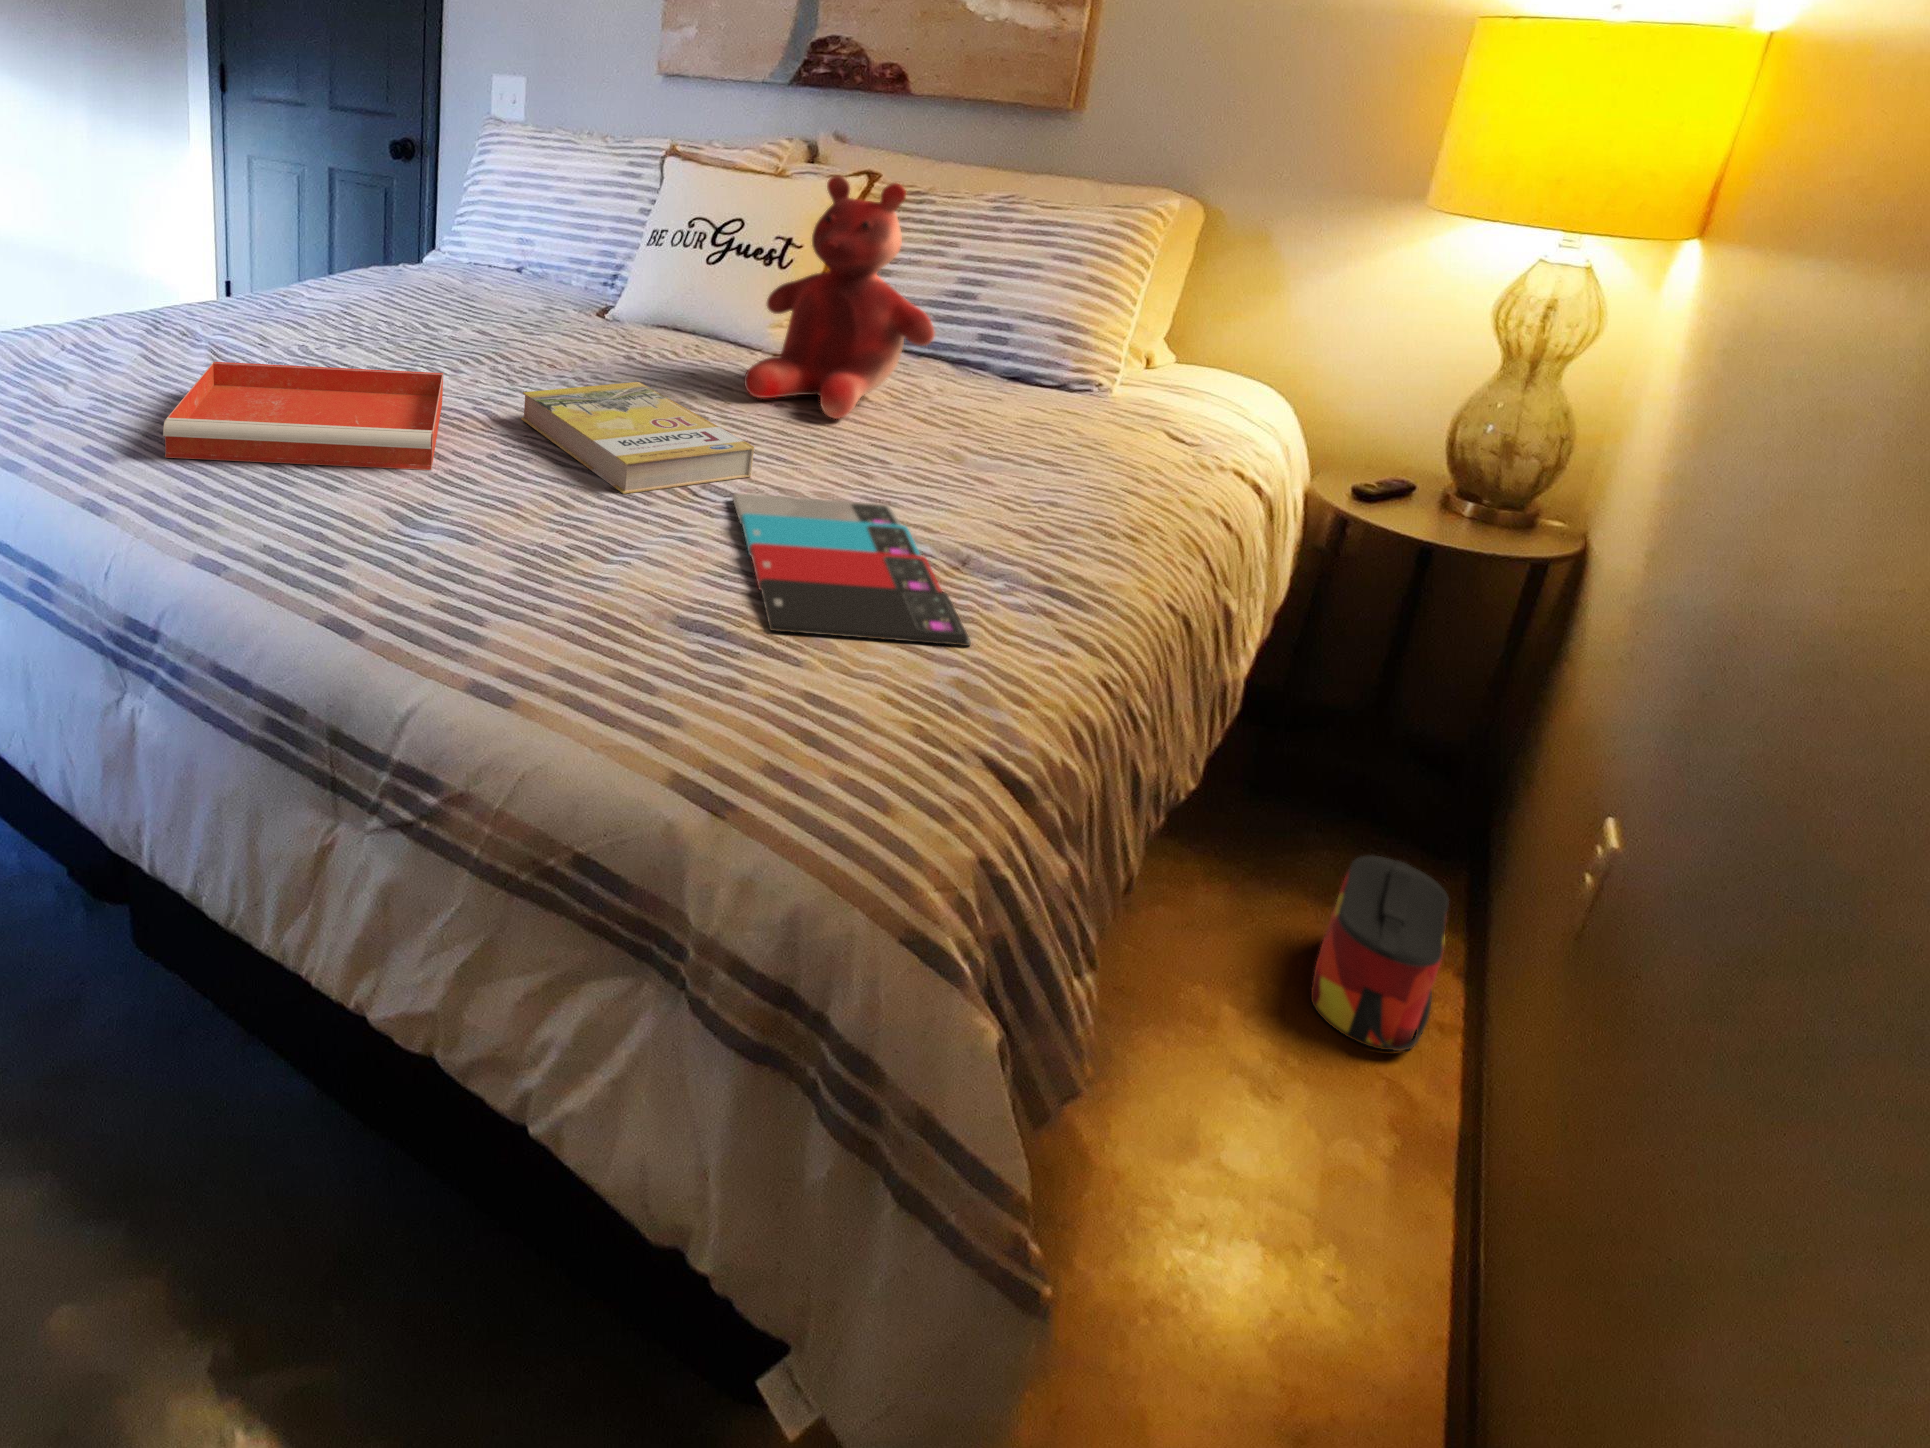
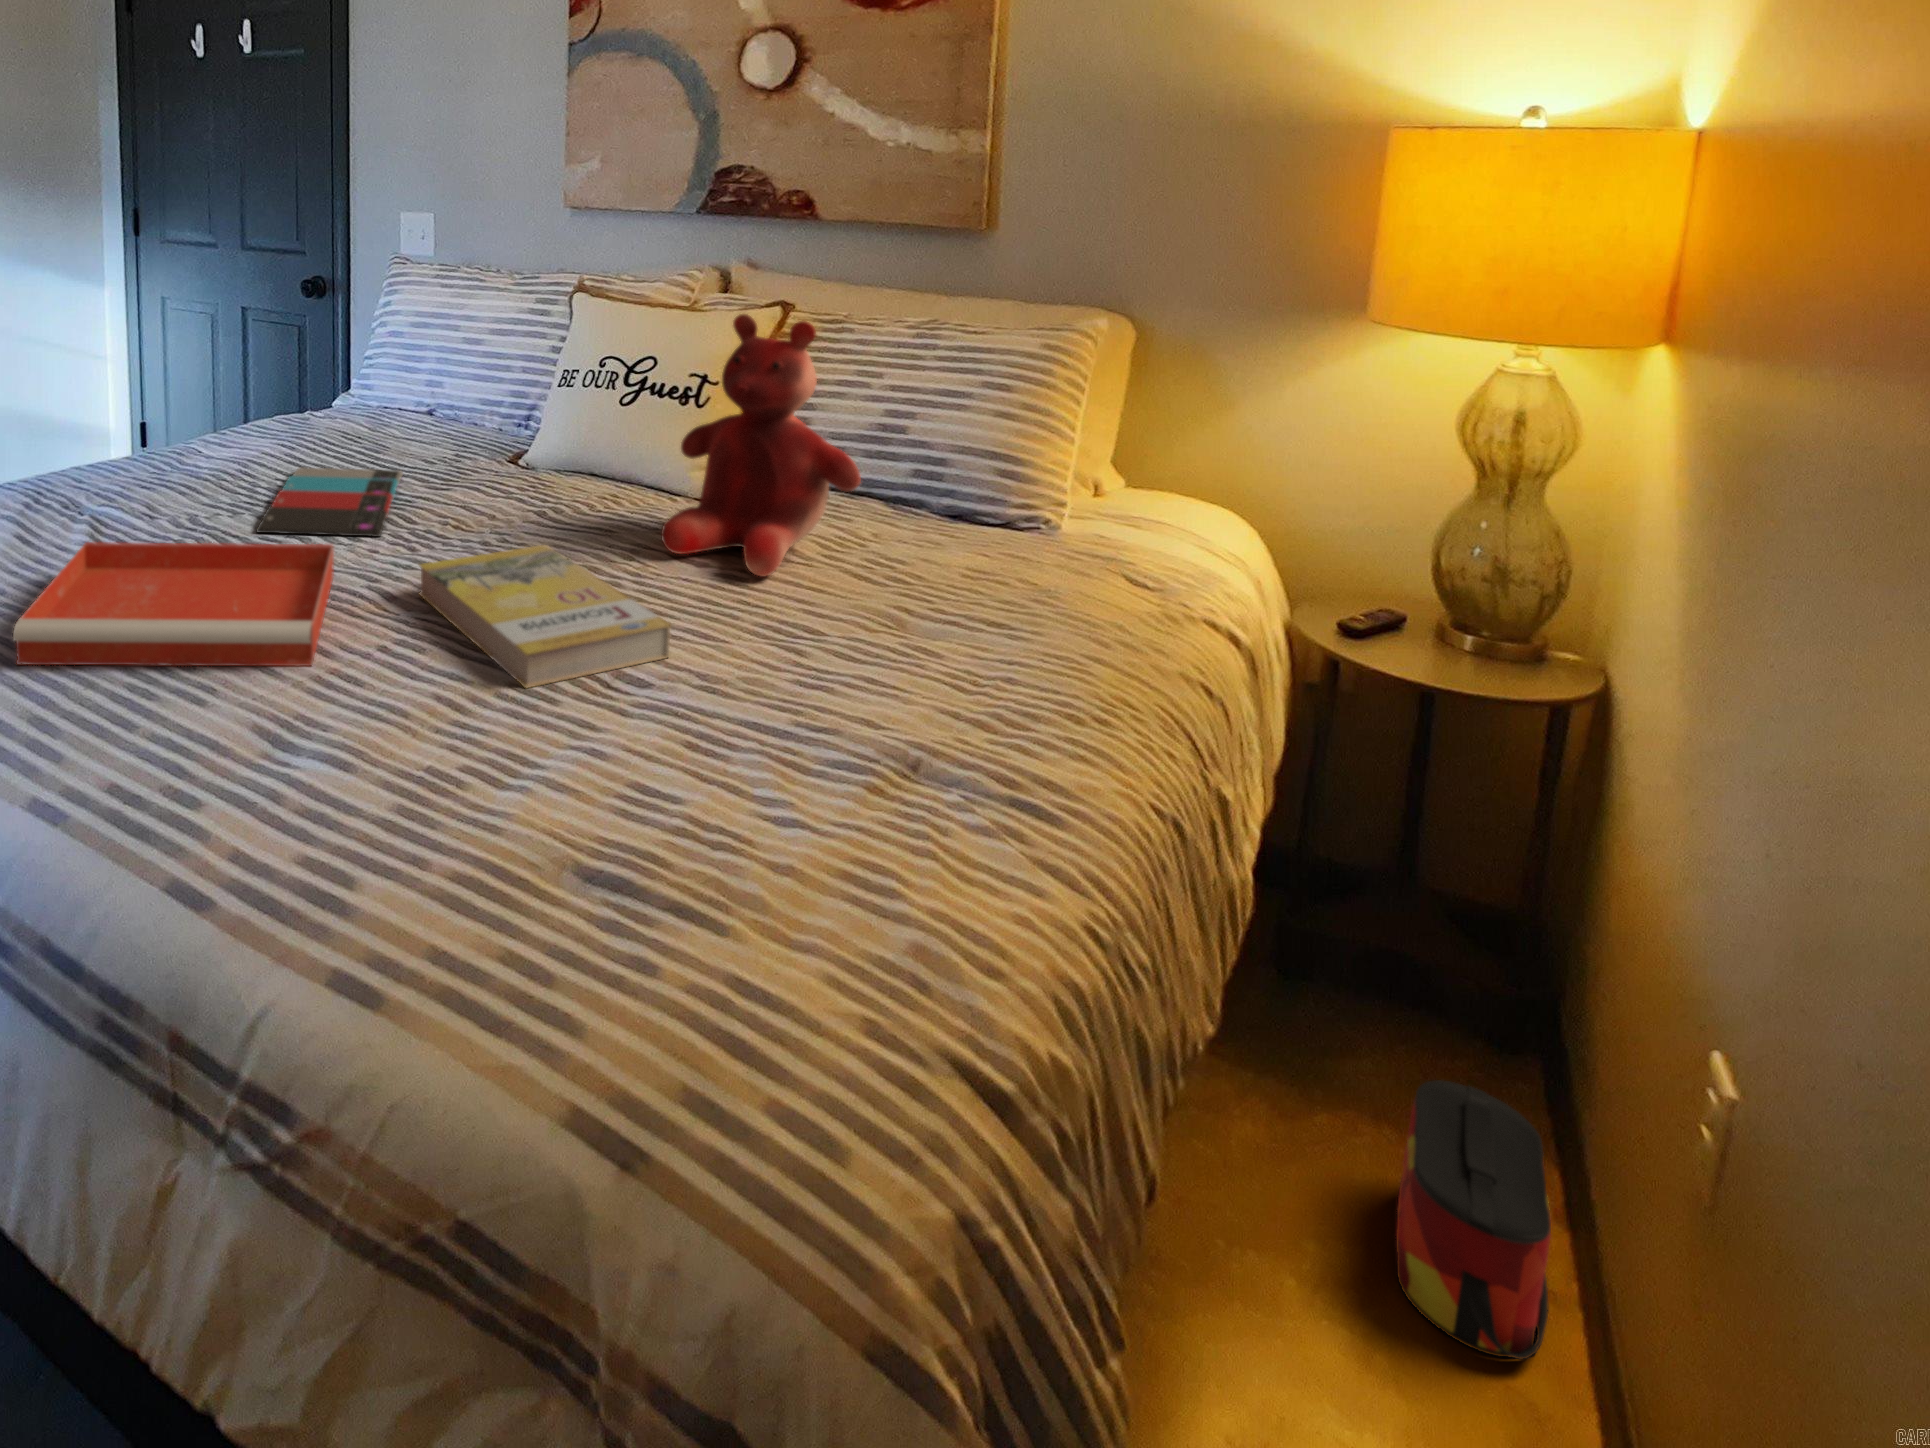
smartphone: present [732,493,971,646] -> present [256,468,403,537]

